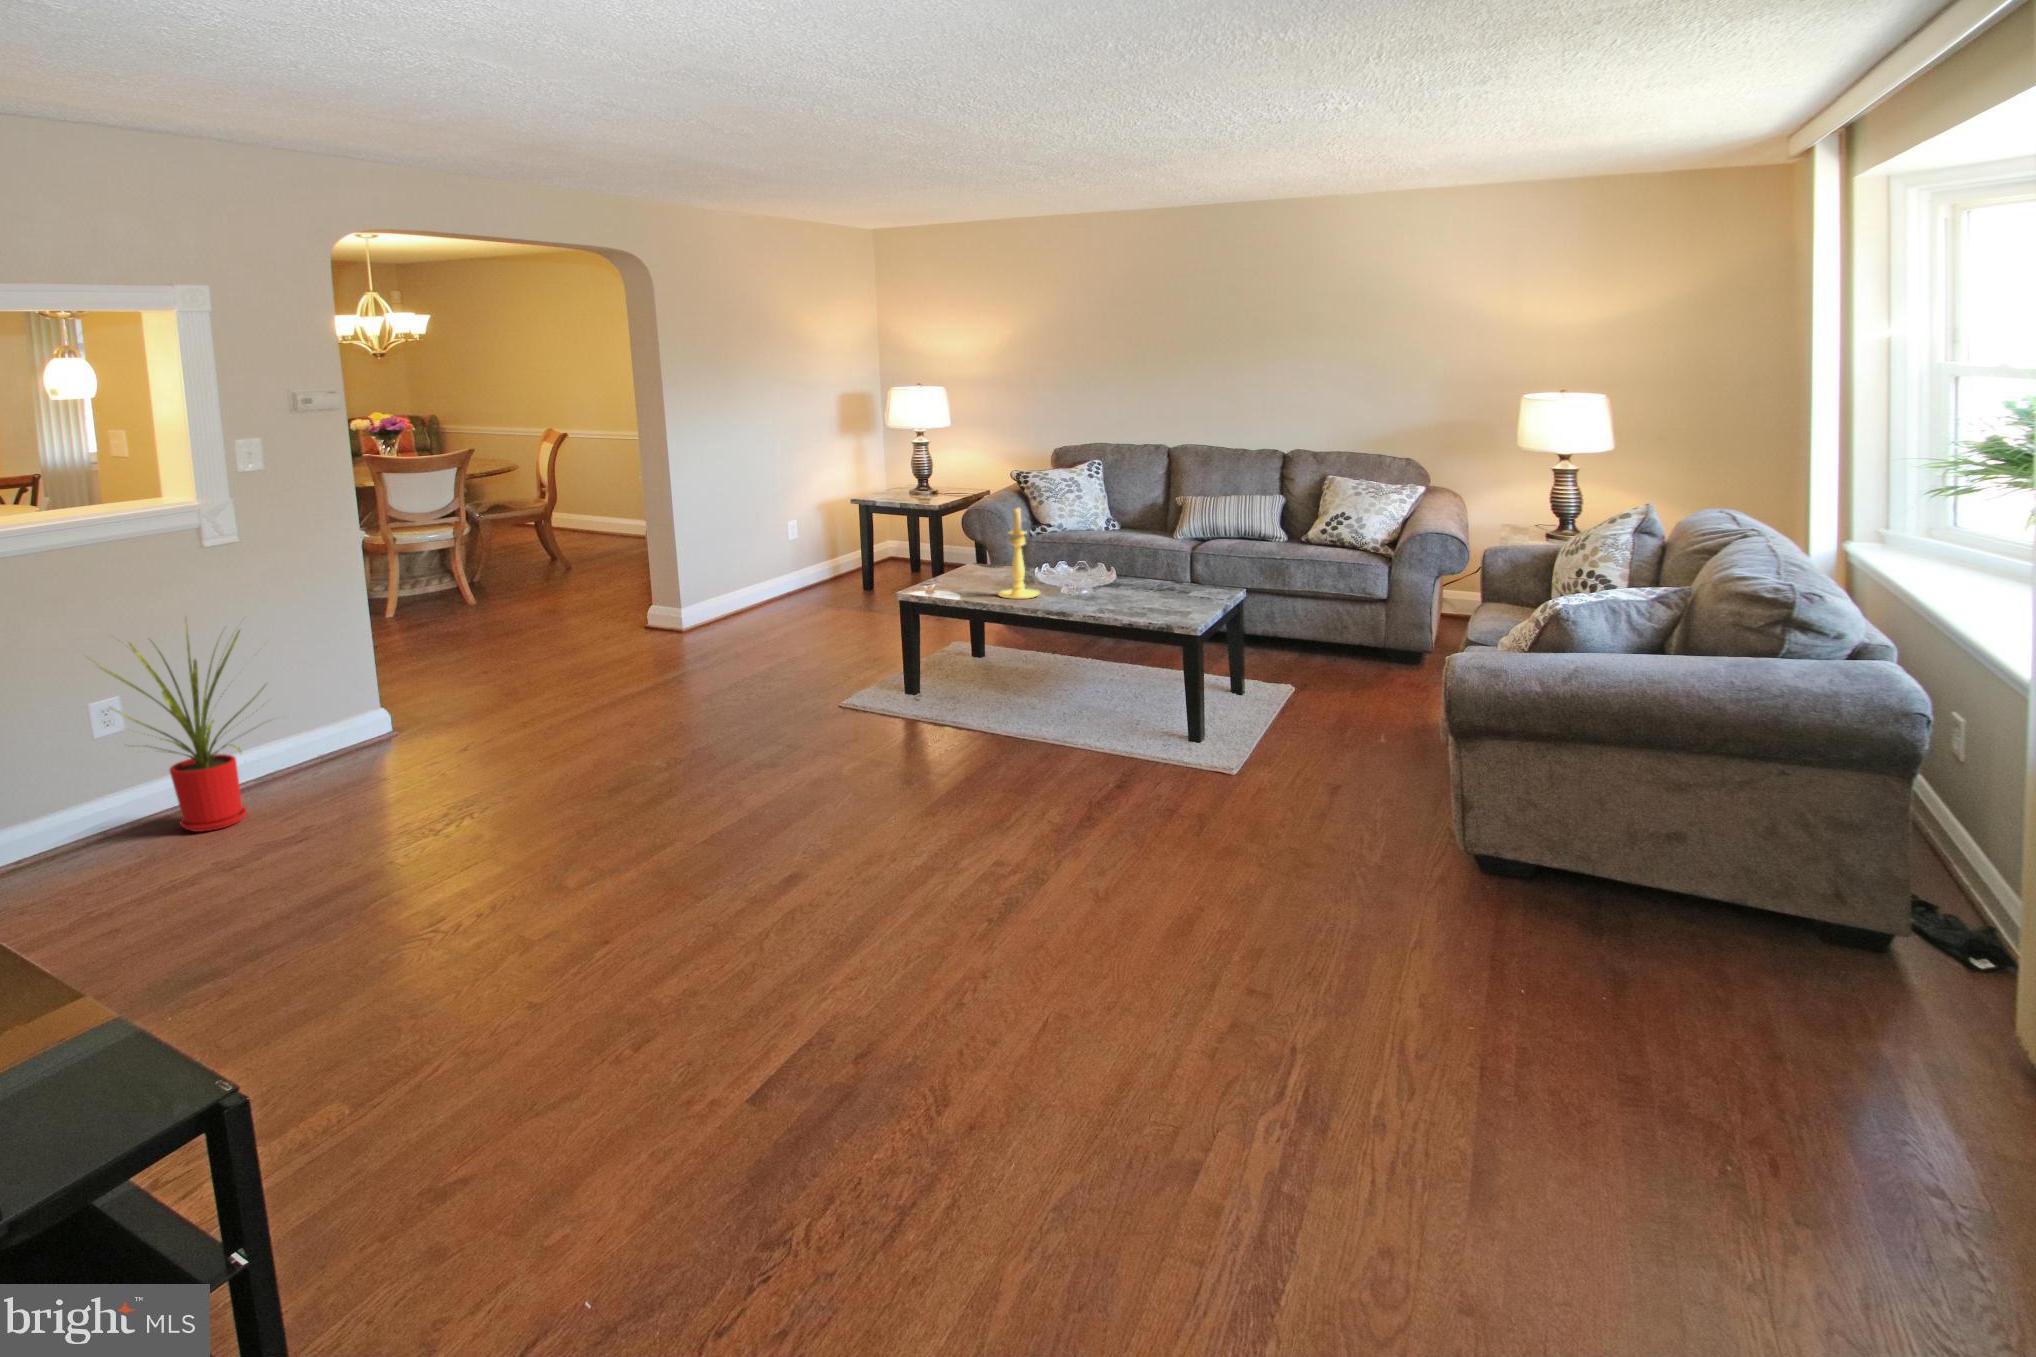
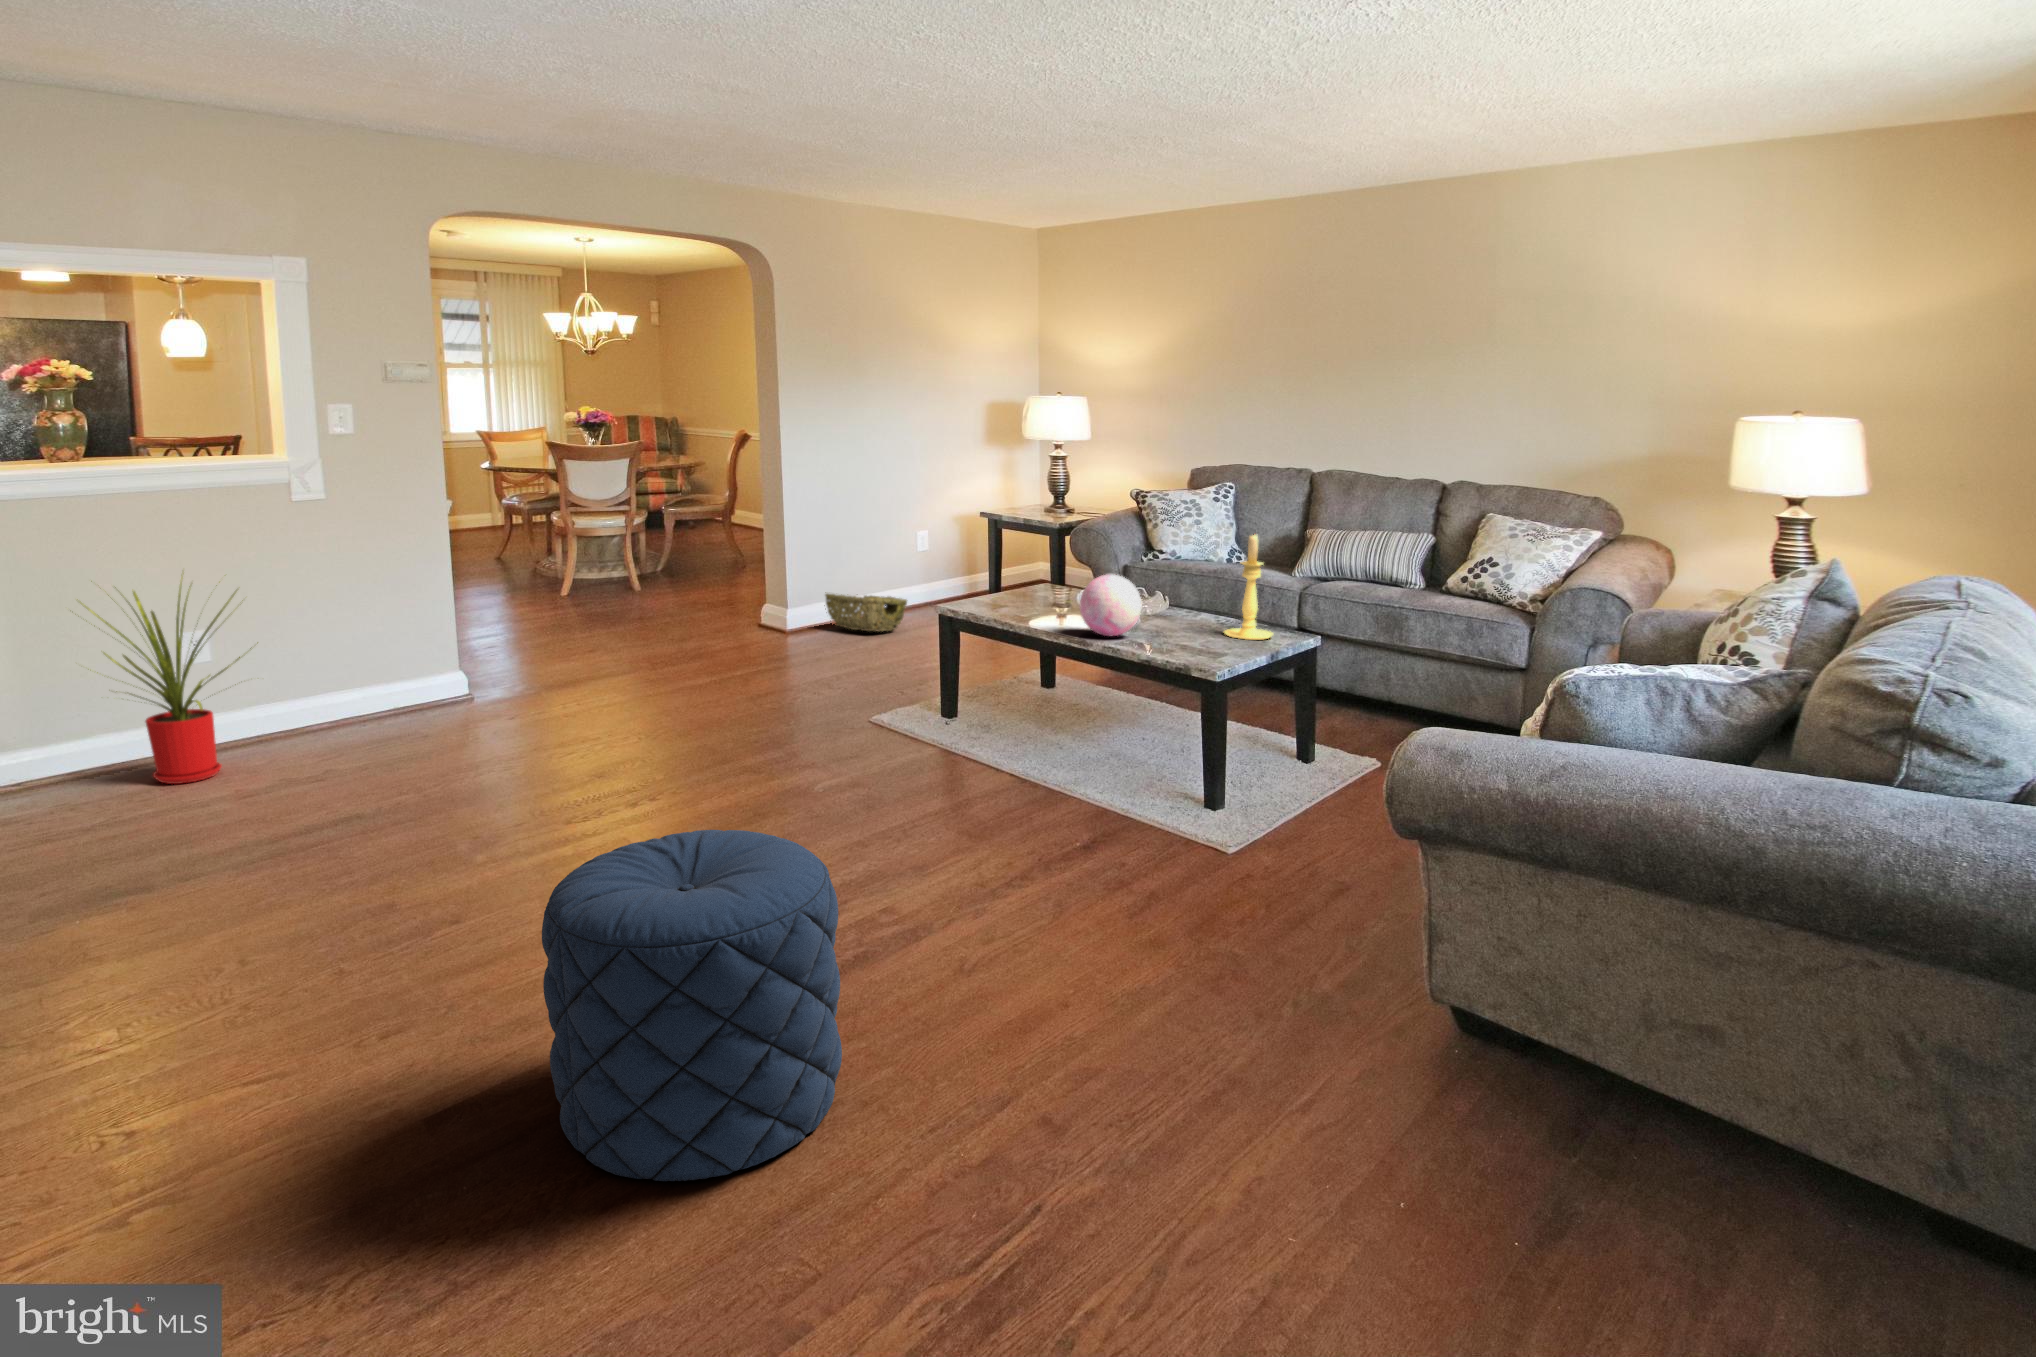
candle holder: present [998,507,1040,599] -> present [1224,534,1273,640]
decorative orb: none [1060,551,1114,605] -> present [1080,574,1142,636]
woven basket: none [722,586,807,622] -> present [825,592,907,632]
pouf: none [864,785,1091,1059] -> present [542,830,842,1181]

